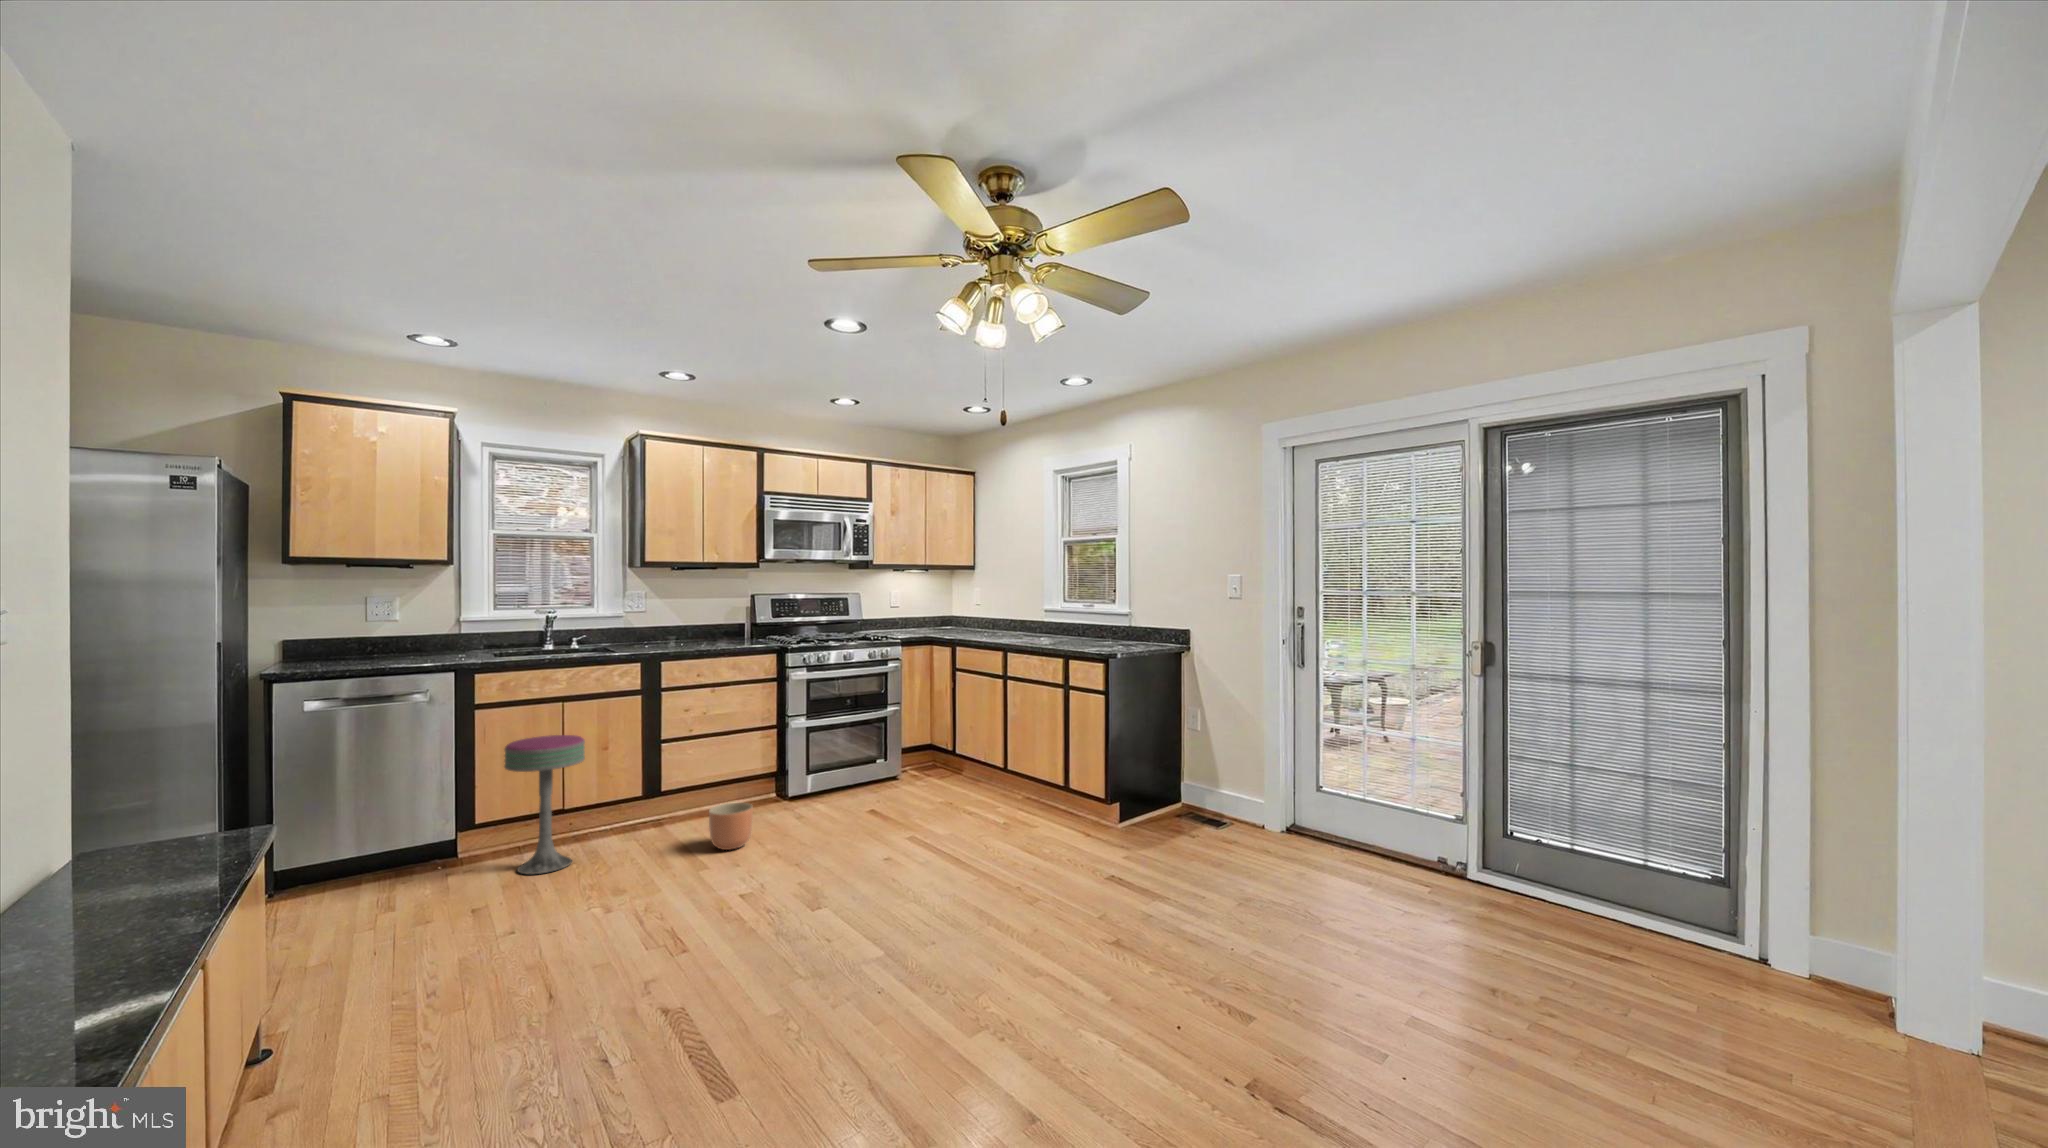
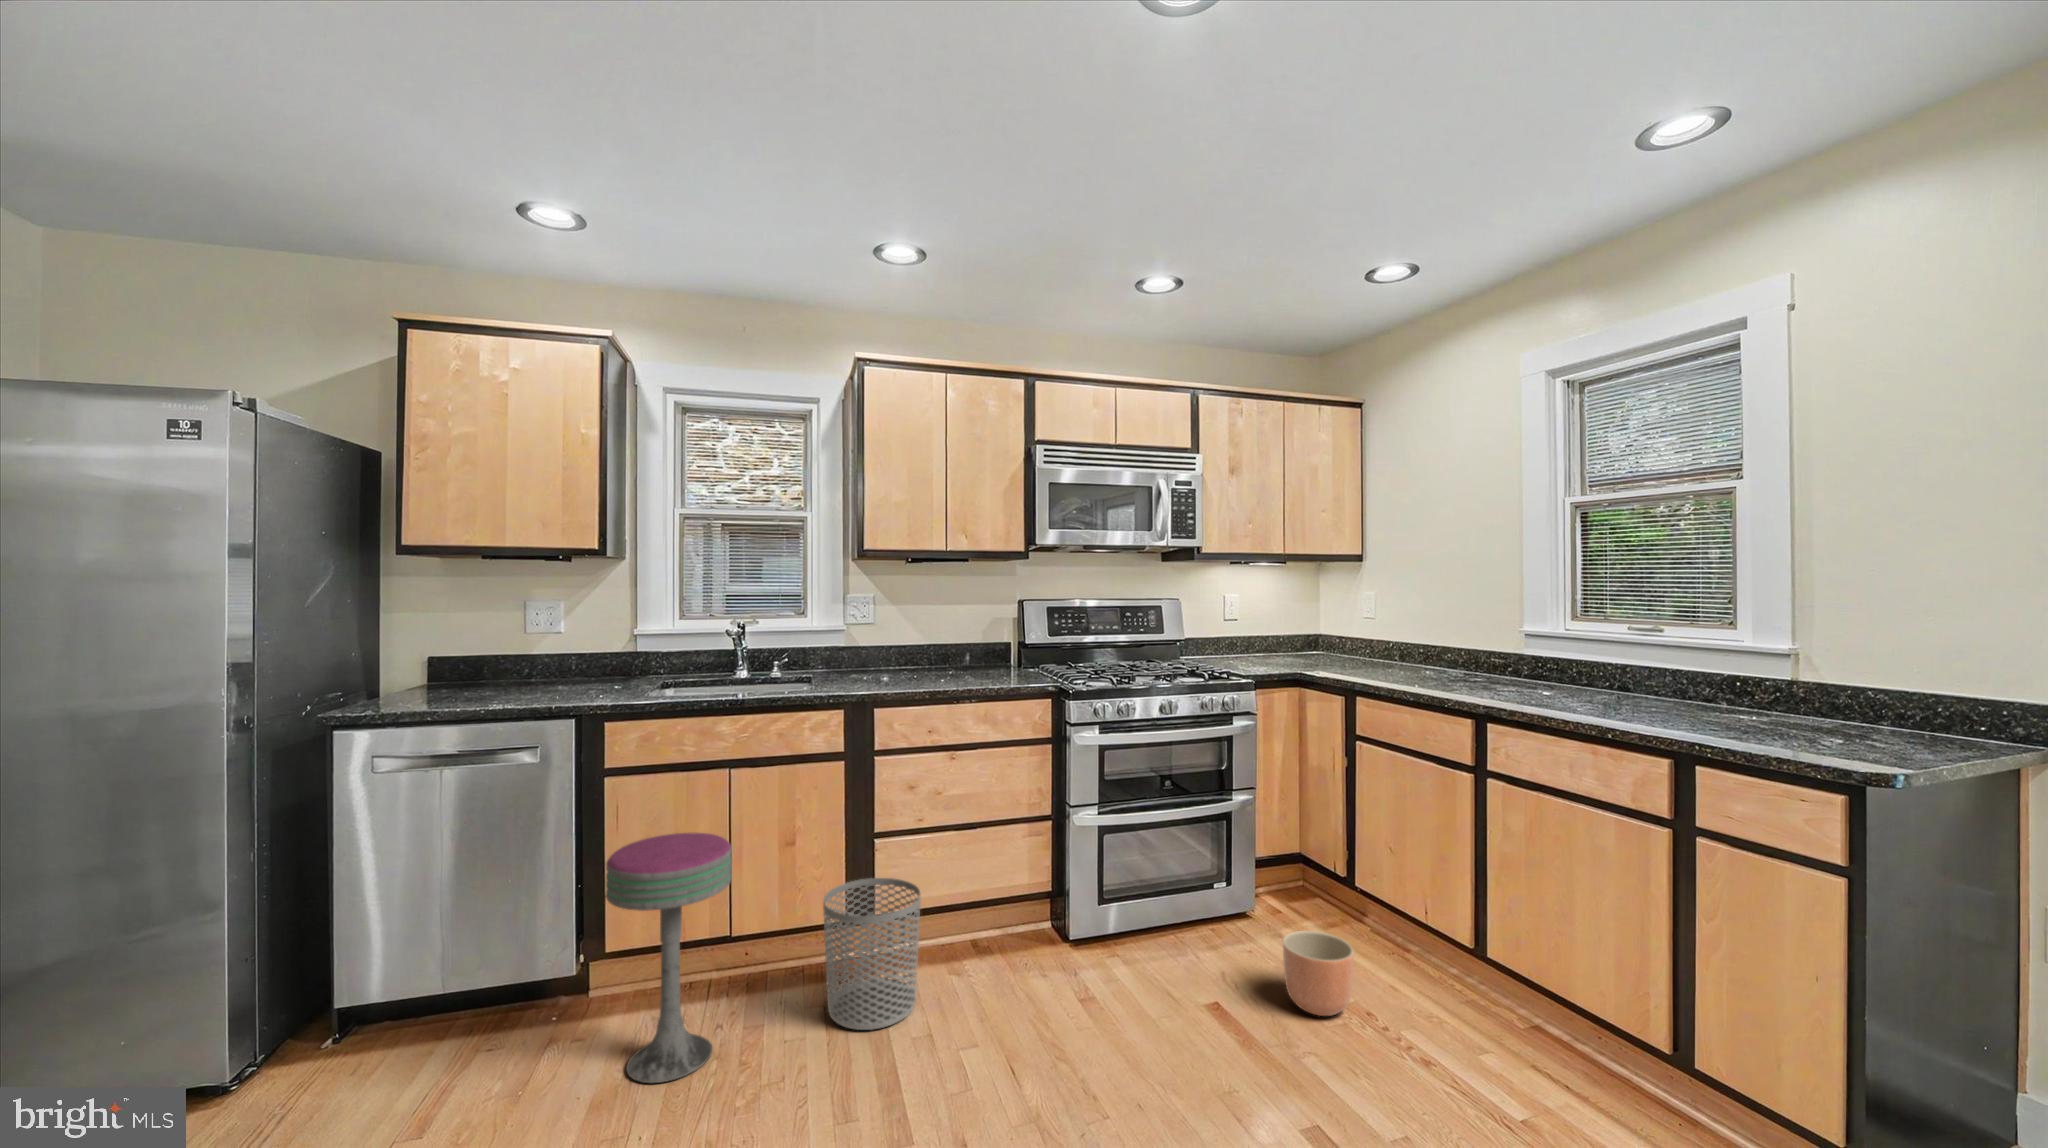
waste bin: none [637,762,700,842] -> present [823,878,920,1030]
planter: present [709,803,753,850] -> present [1283,931,1354,1016]

